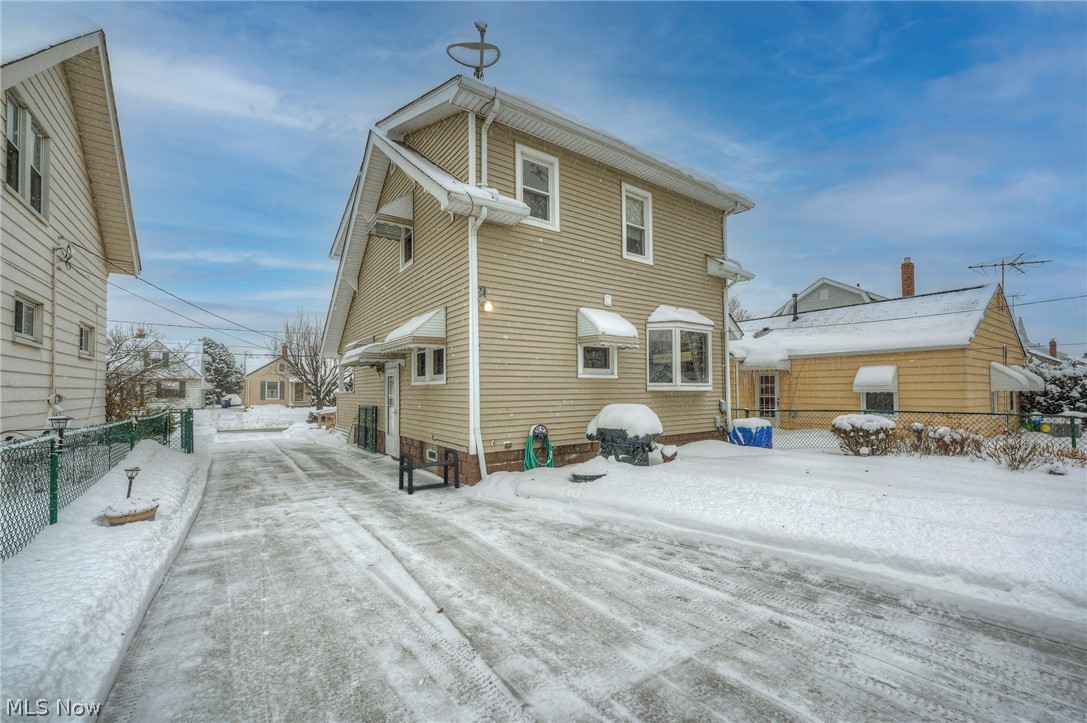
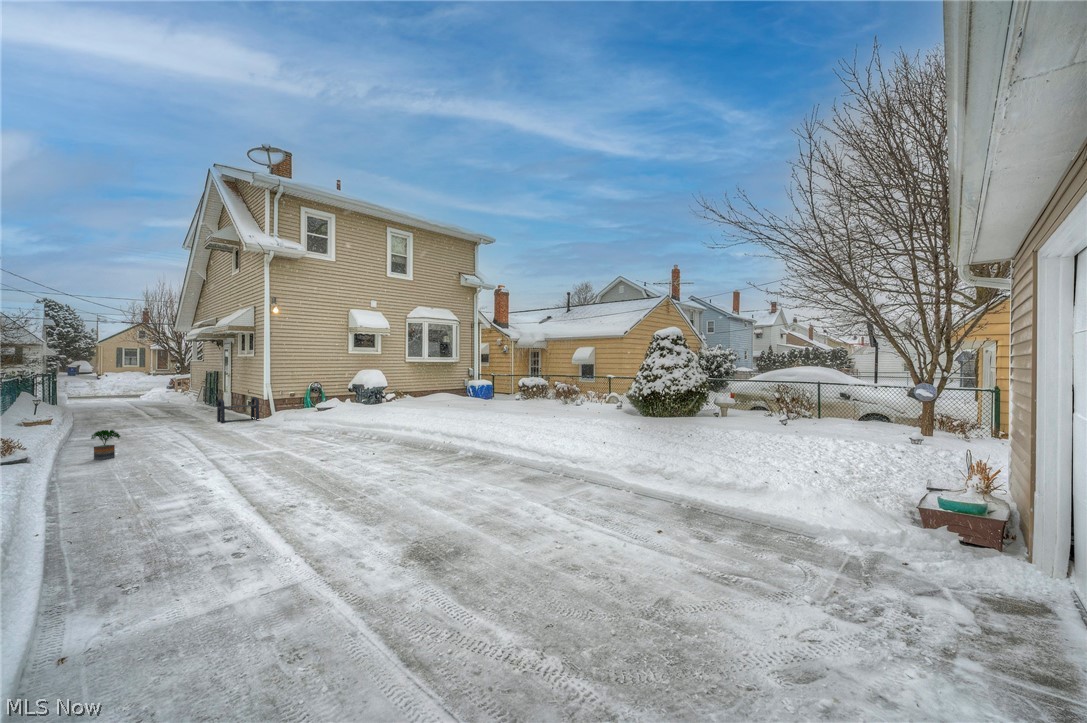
potted tree: none [201,572,275,669] -> present [91,430,120,460]

